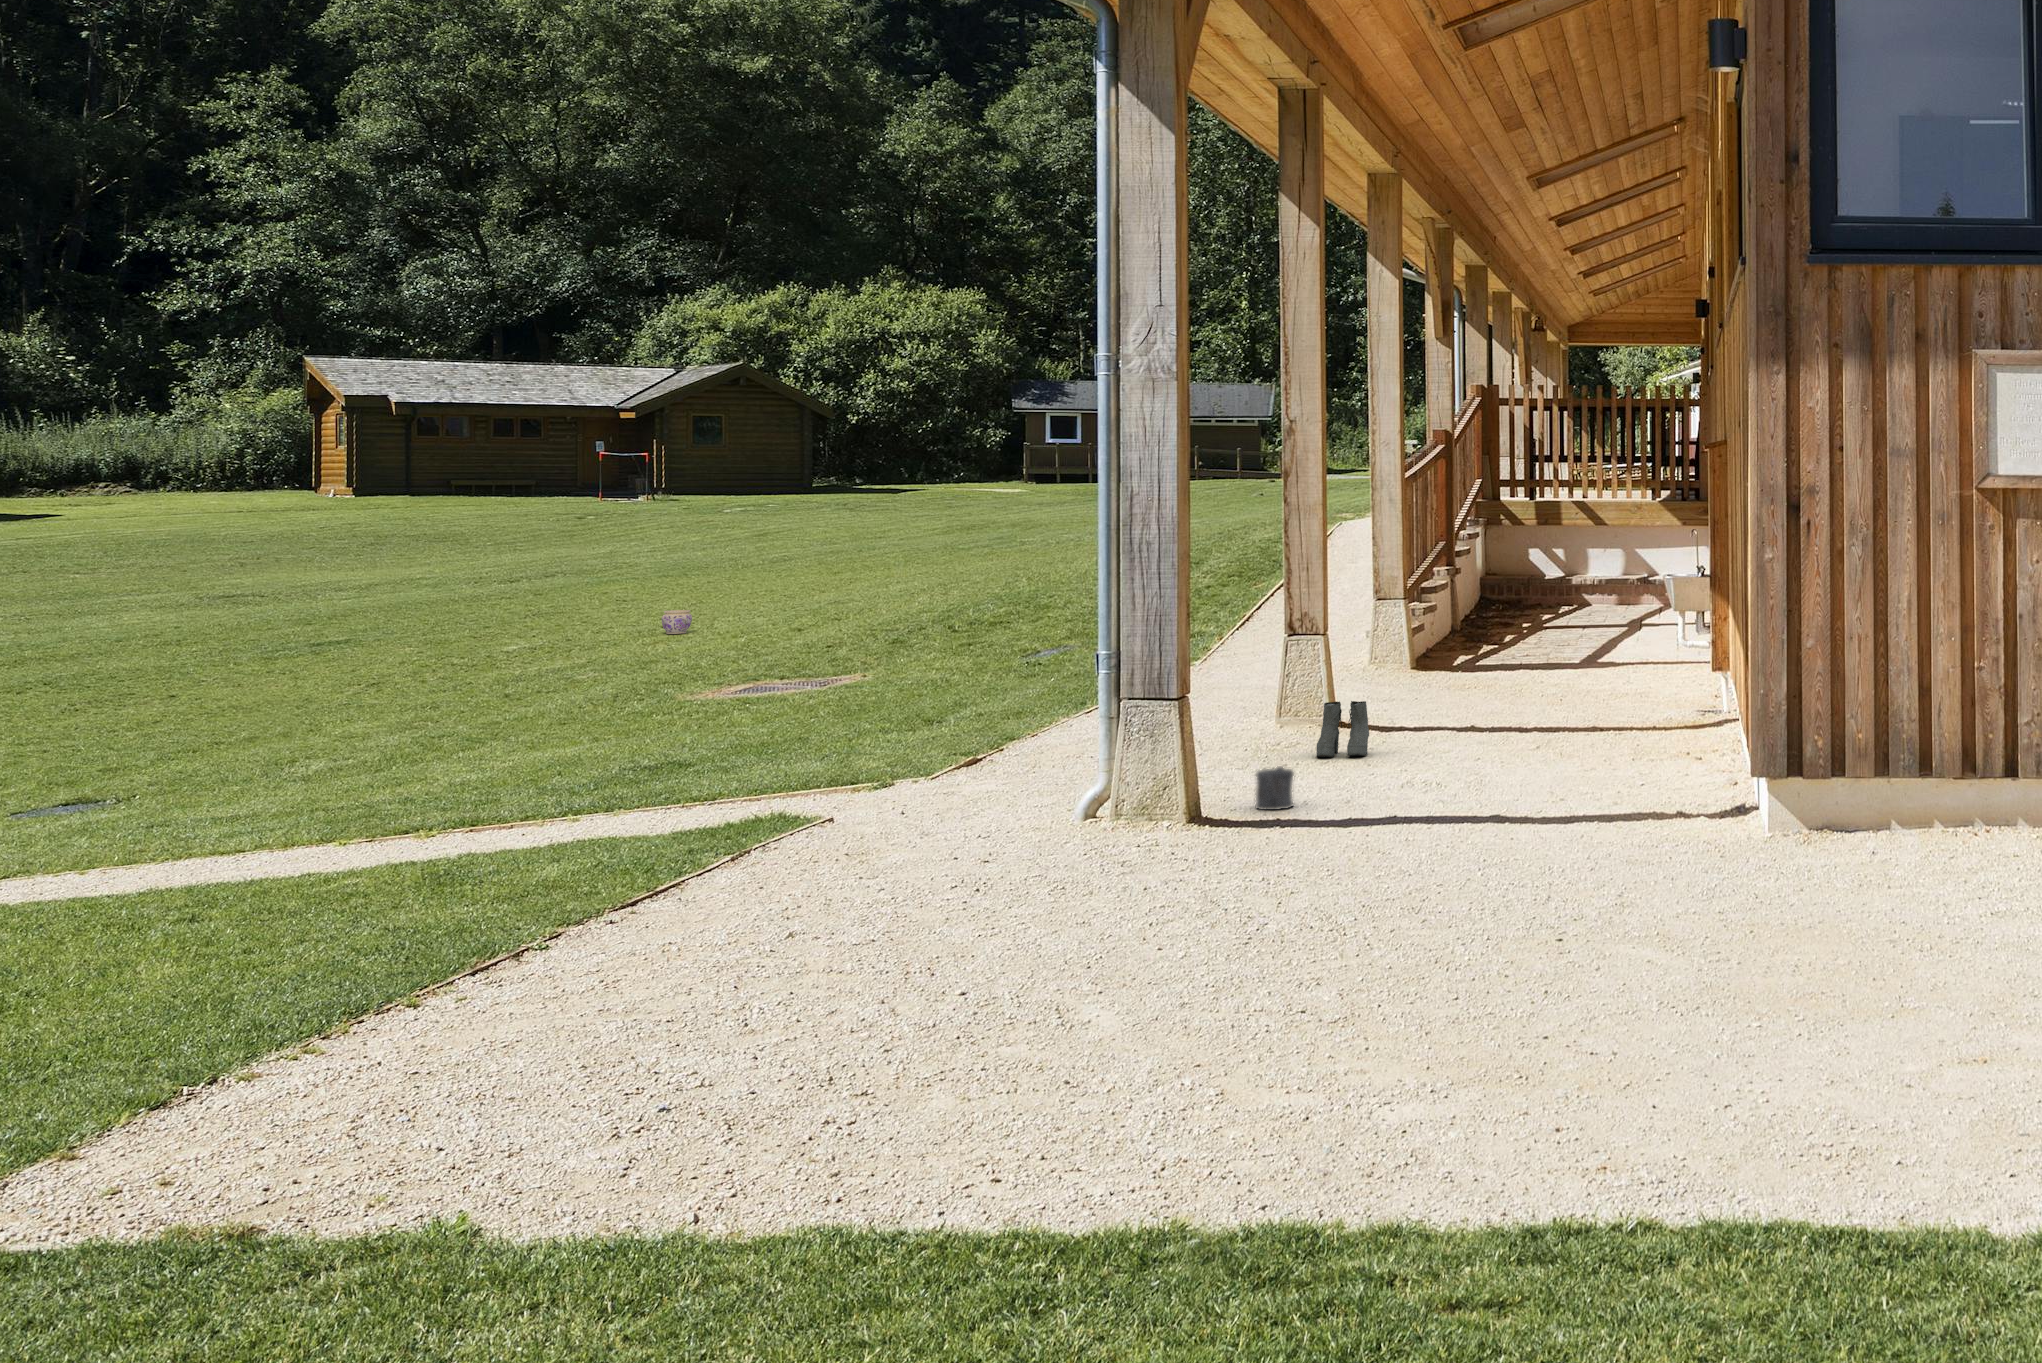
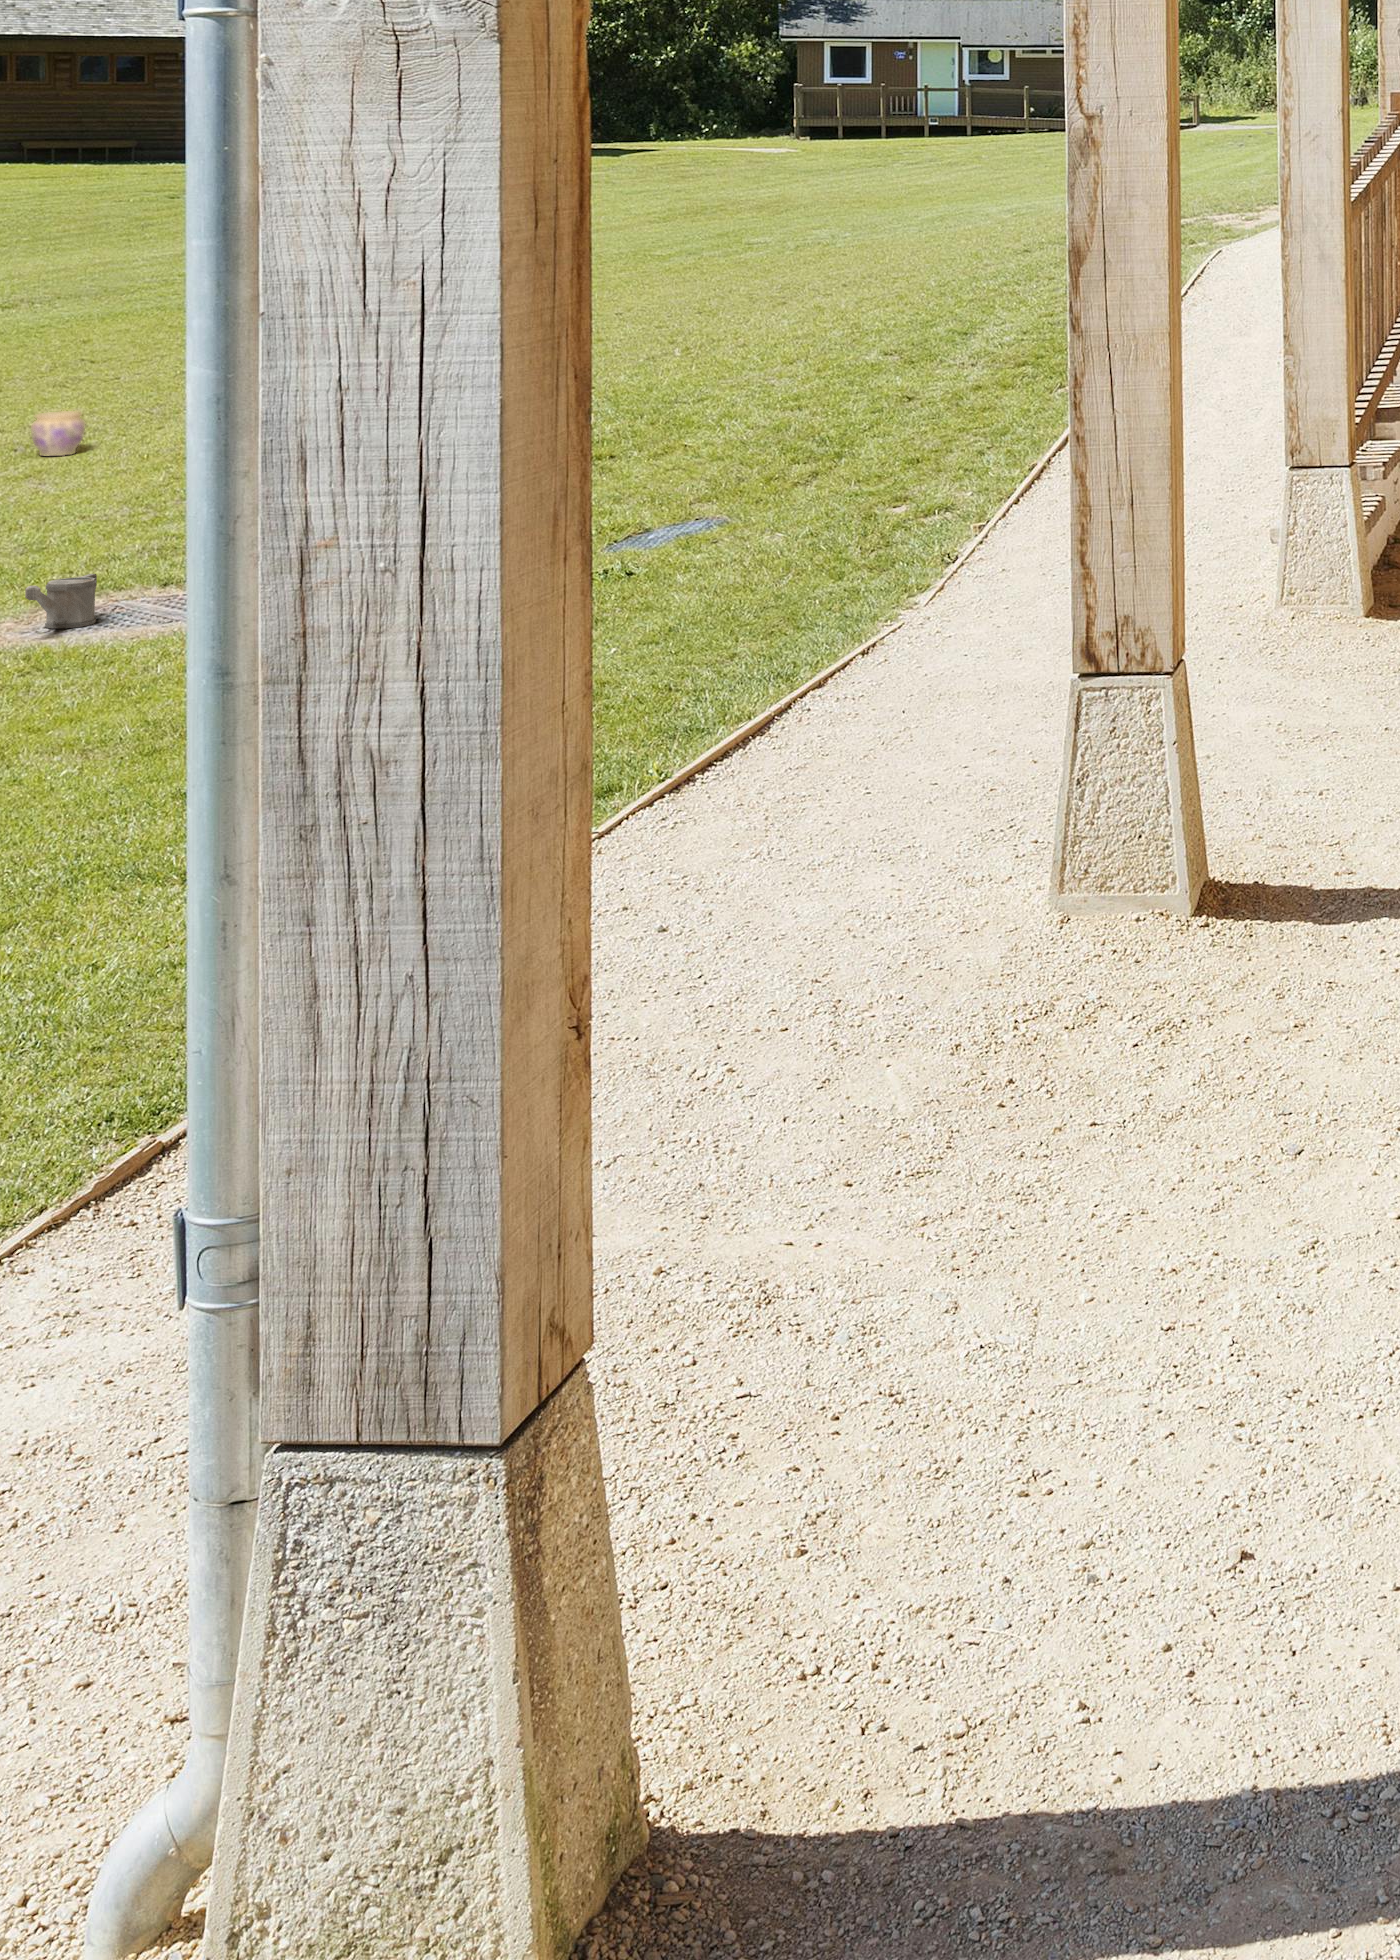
boots: present [1316,701,1369,757] -> none [1165,957,1317,1154]
watering can: present [1256,767,1294,810] -> present [25,574,97,628]

